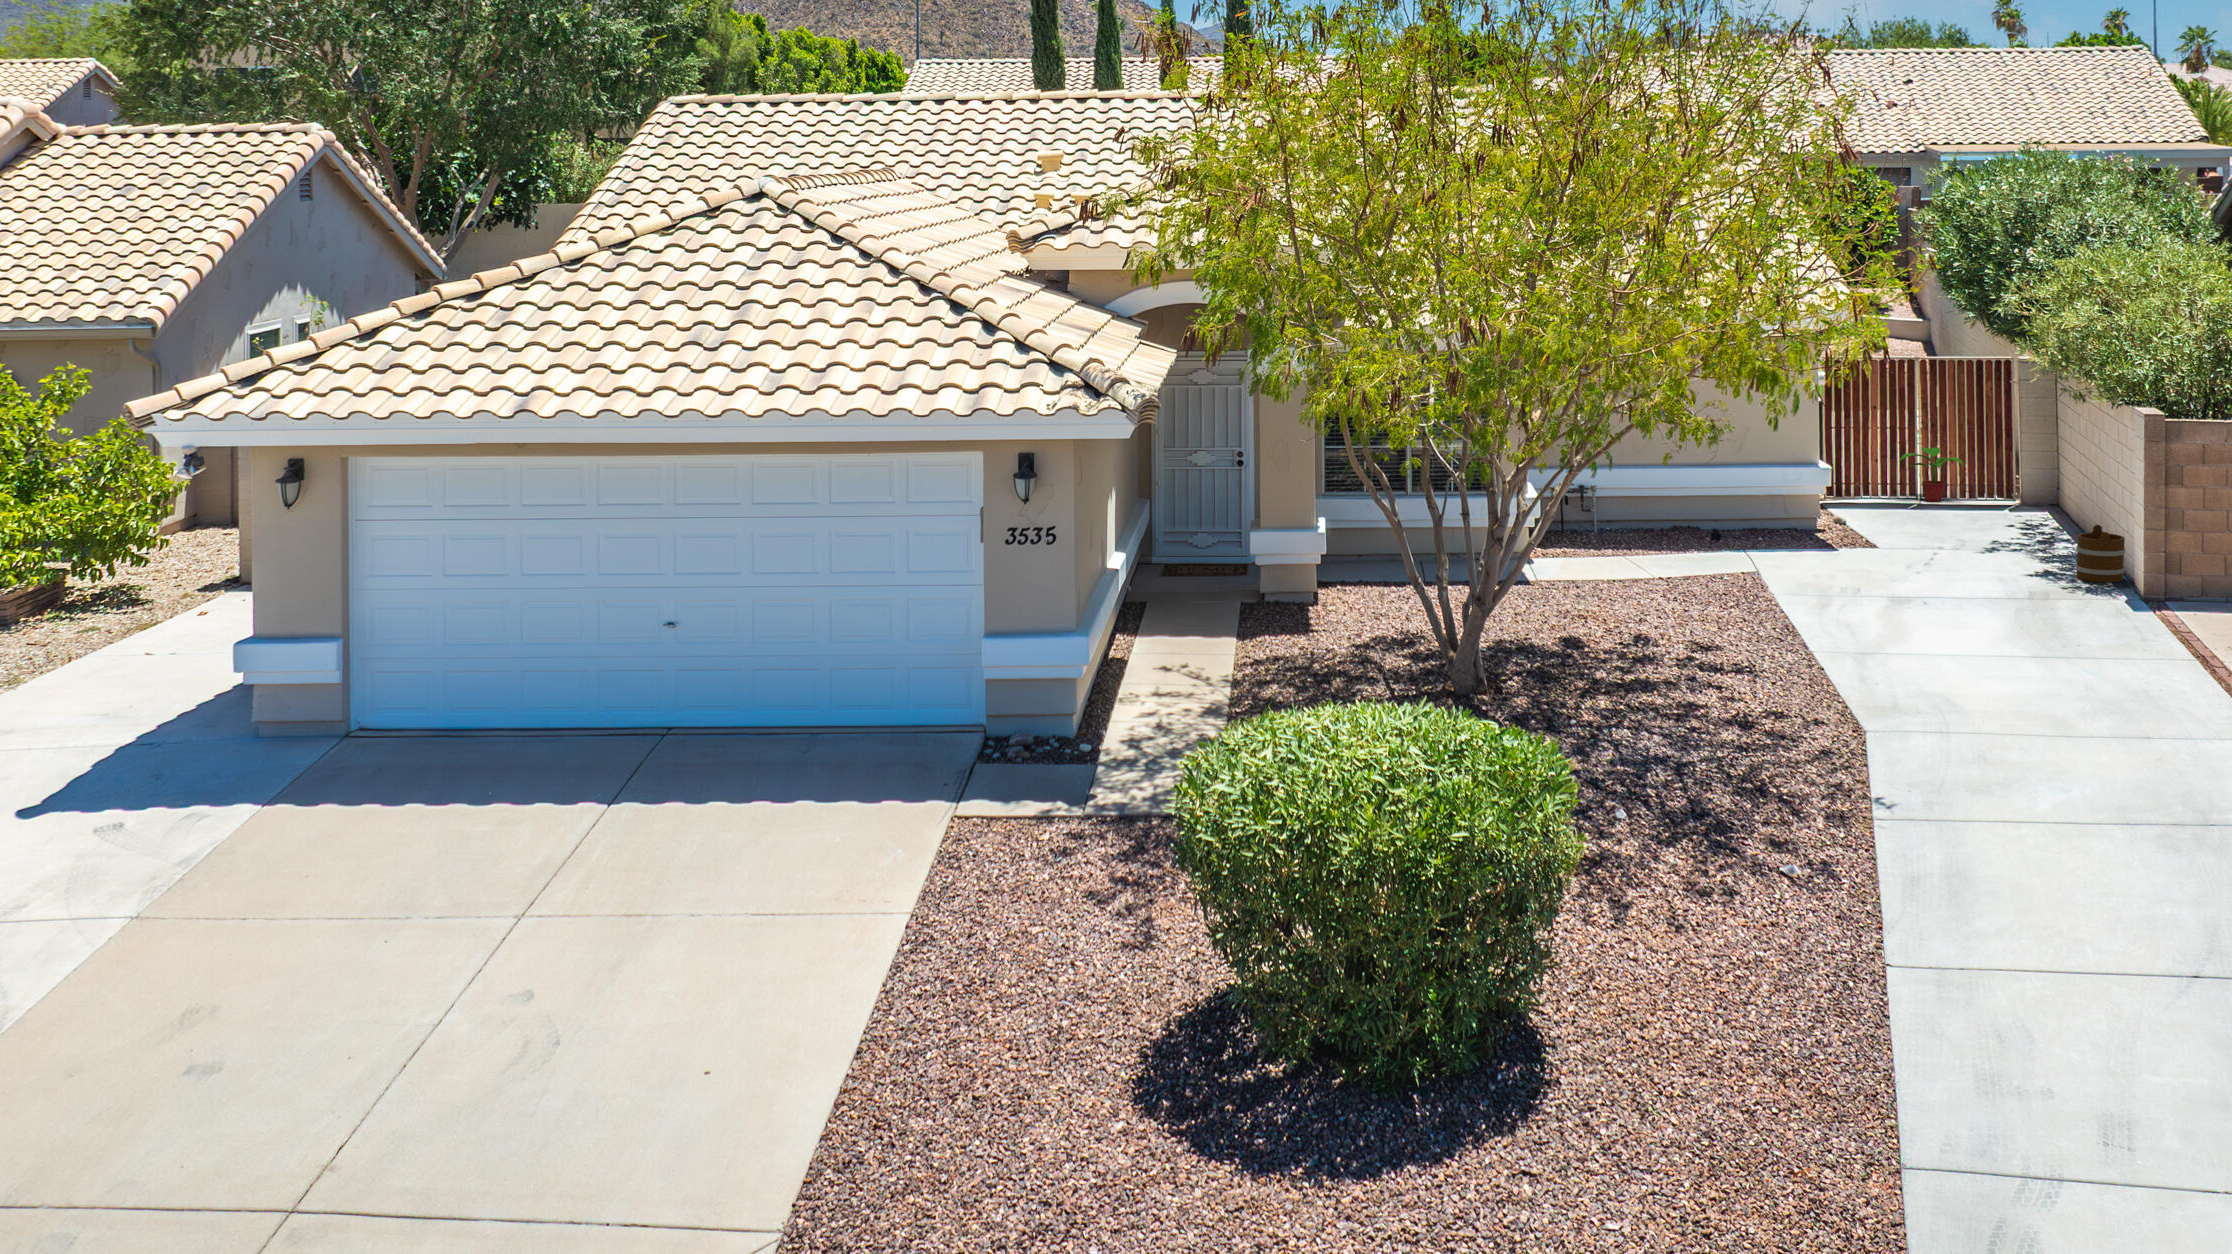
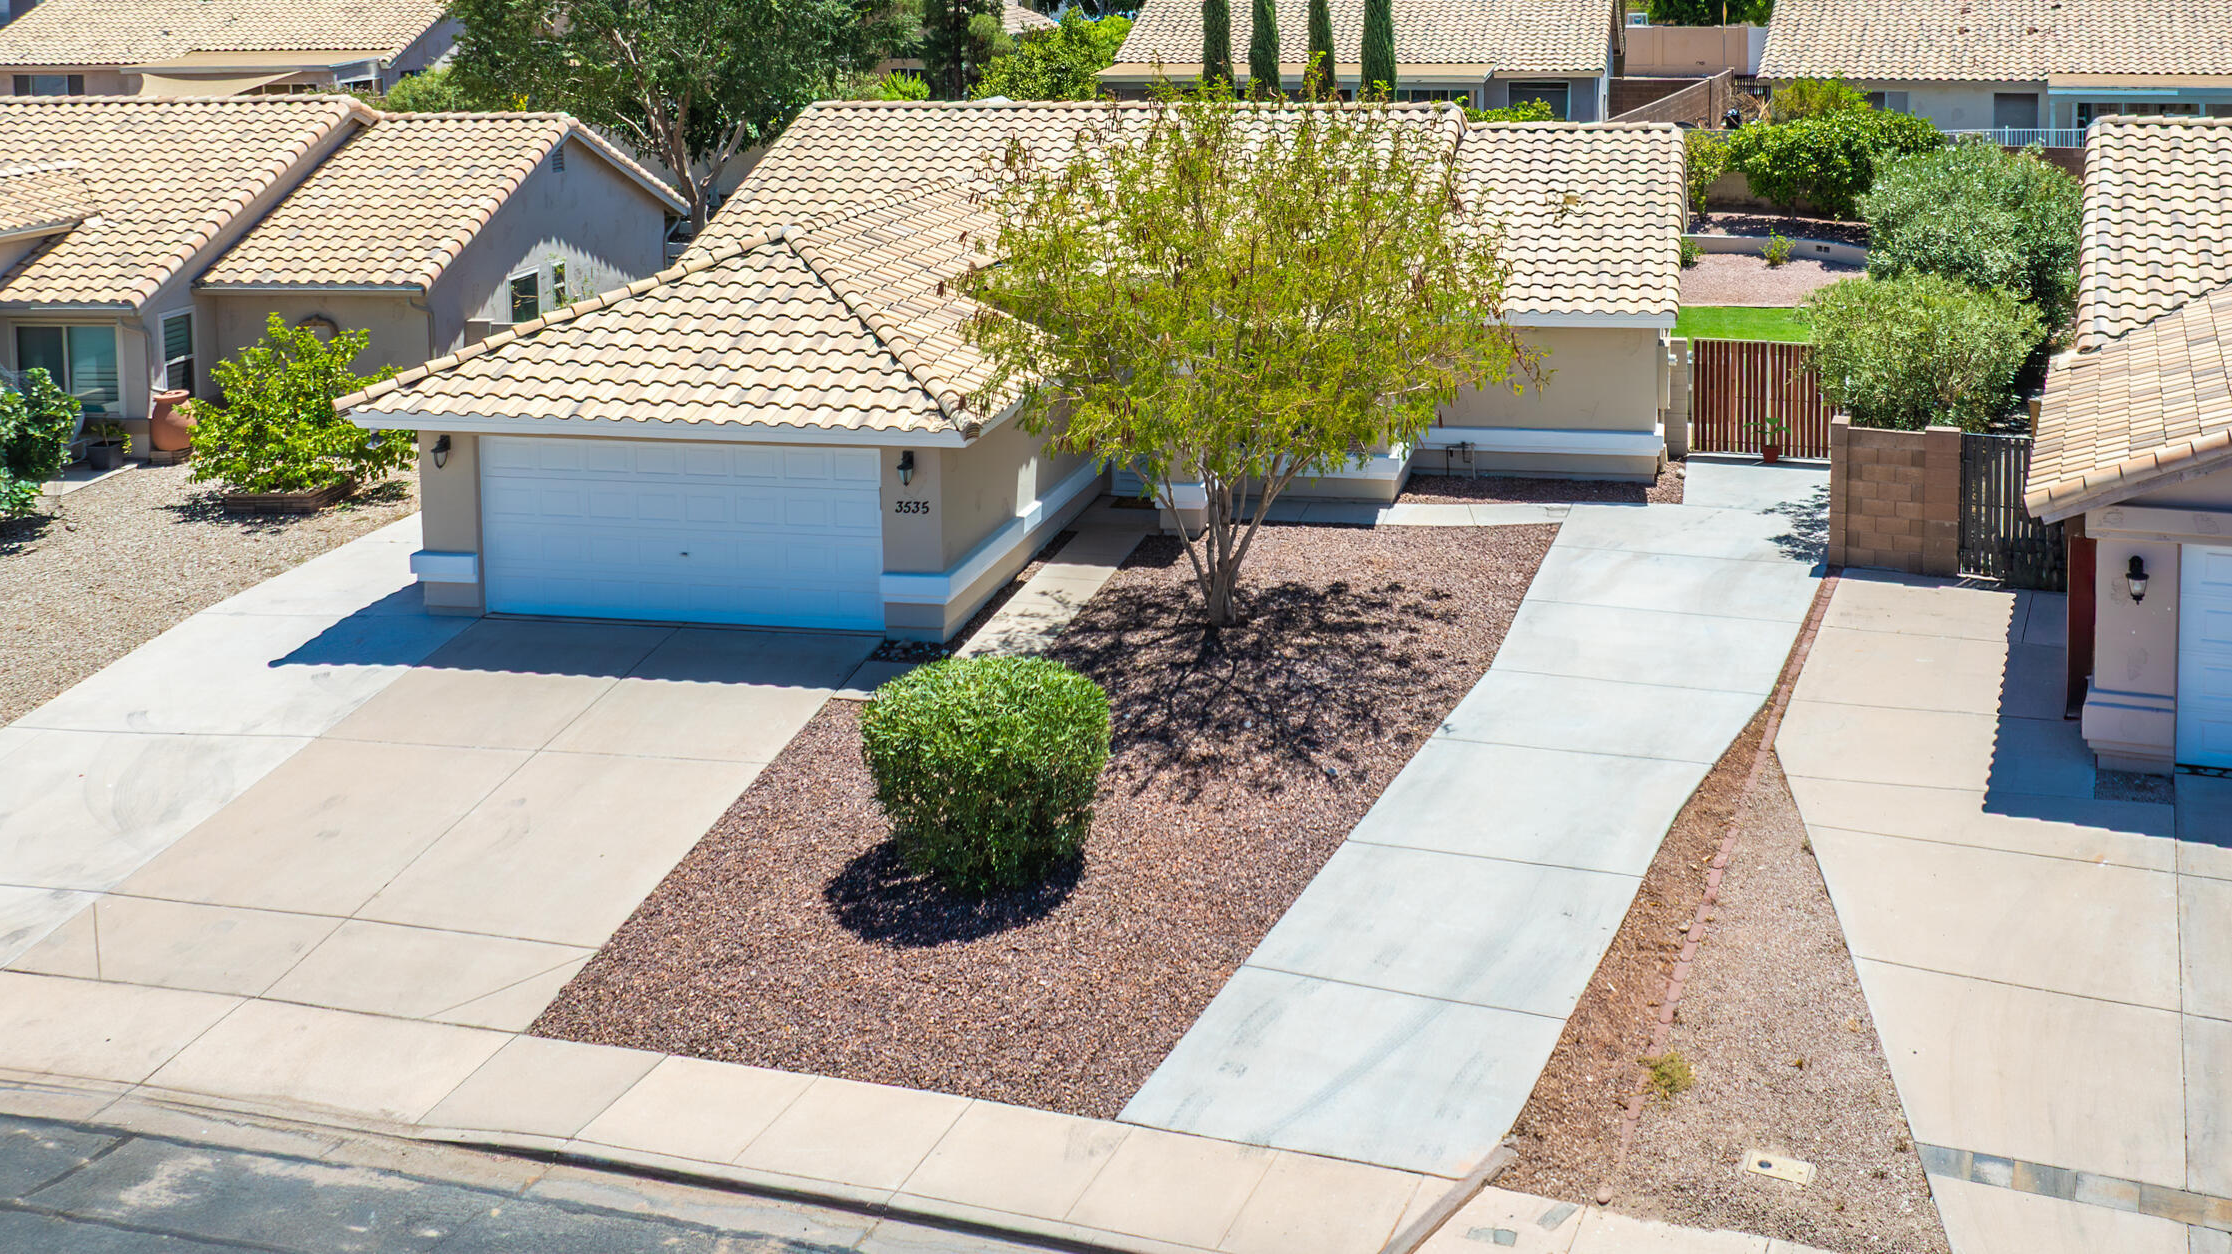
bucket: present [2076,525,2125,582] -> none [1777,500,1813,546]

